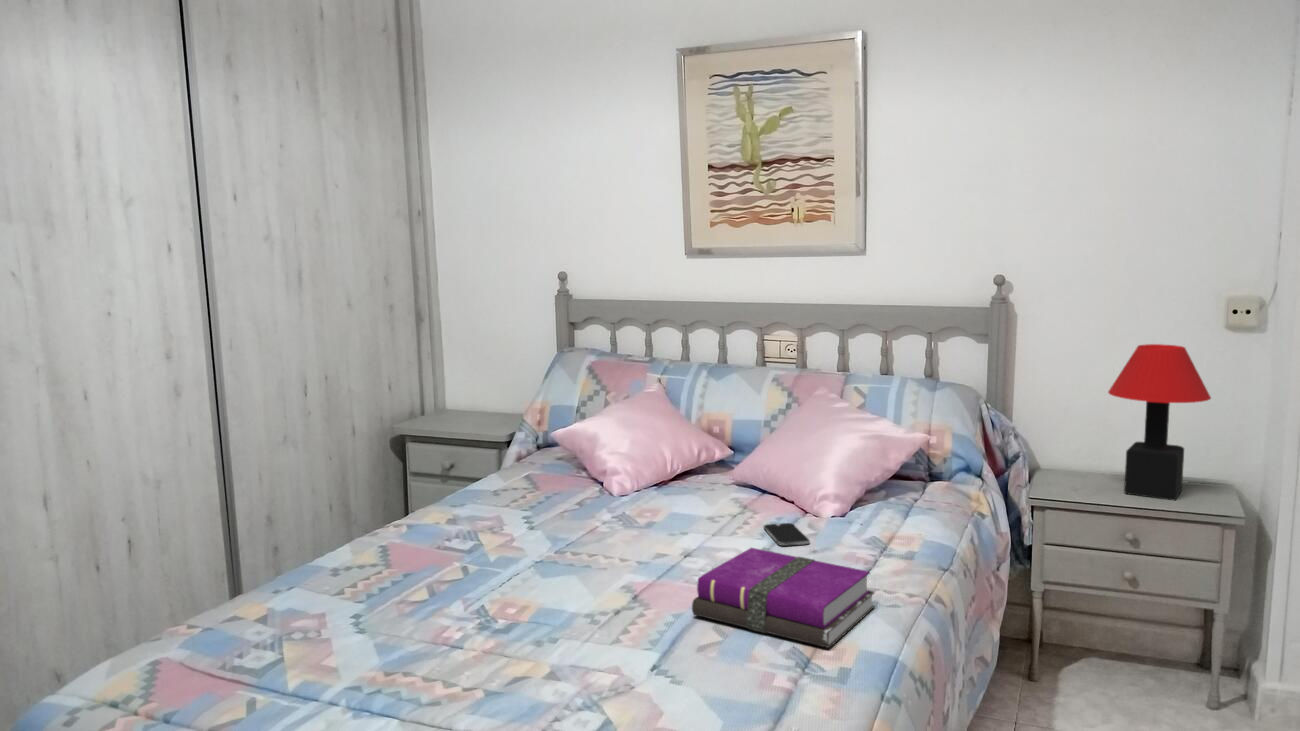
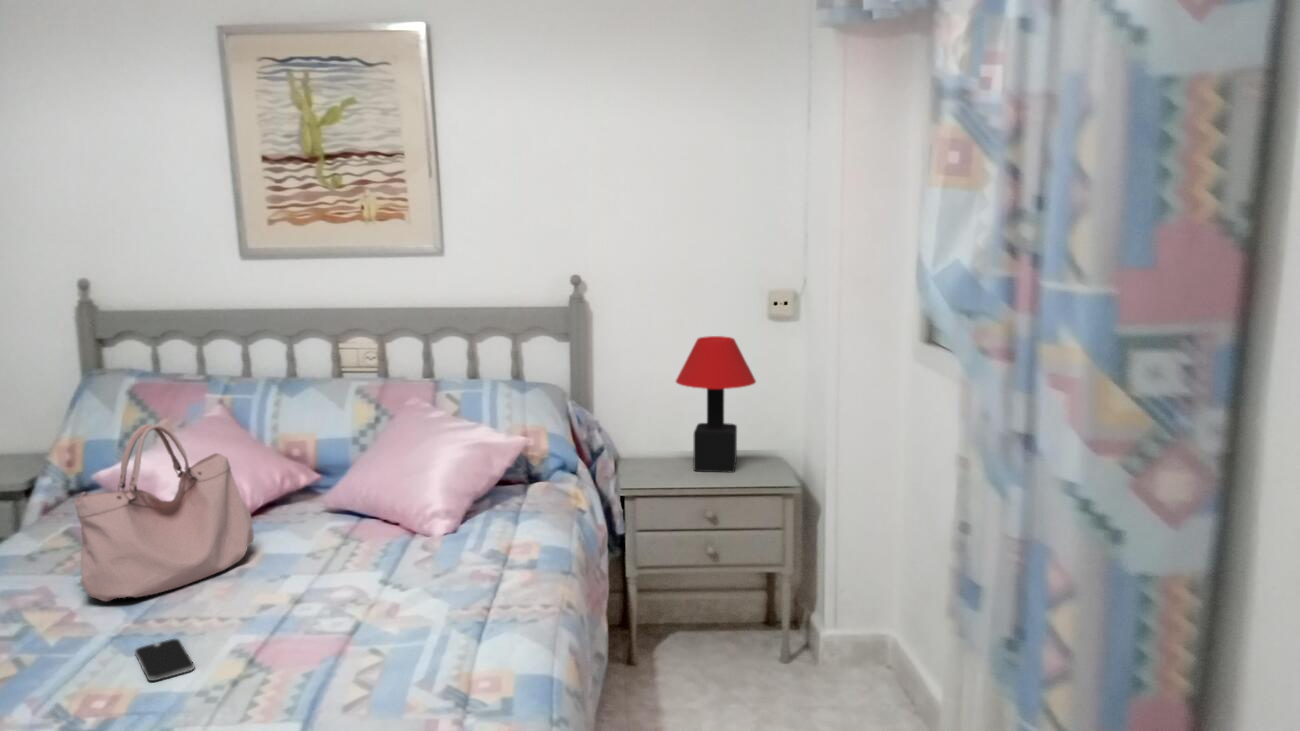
handbag: none [524,387,663,531] -> present [75,424,254,601]
smartphone: present [764,523,810,546] -> present [135,639,194,681]
notebook: present [692,548,874,648] -> none [326,584,513,677]

